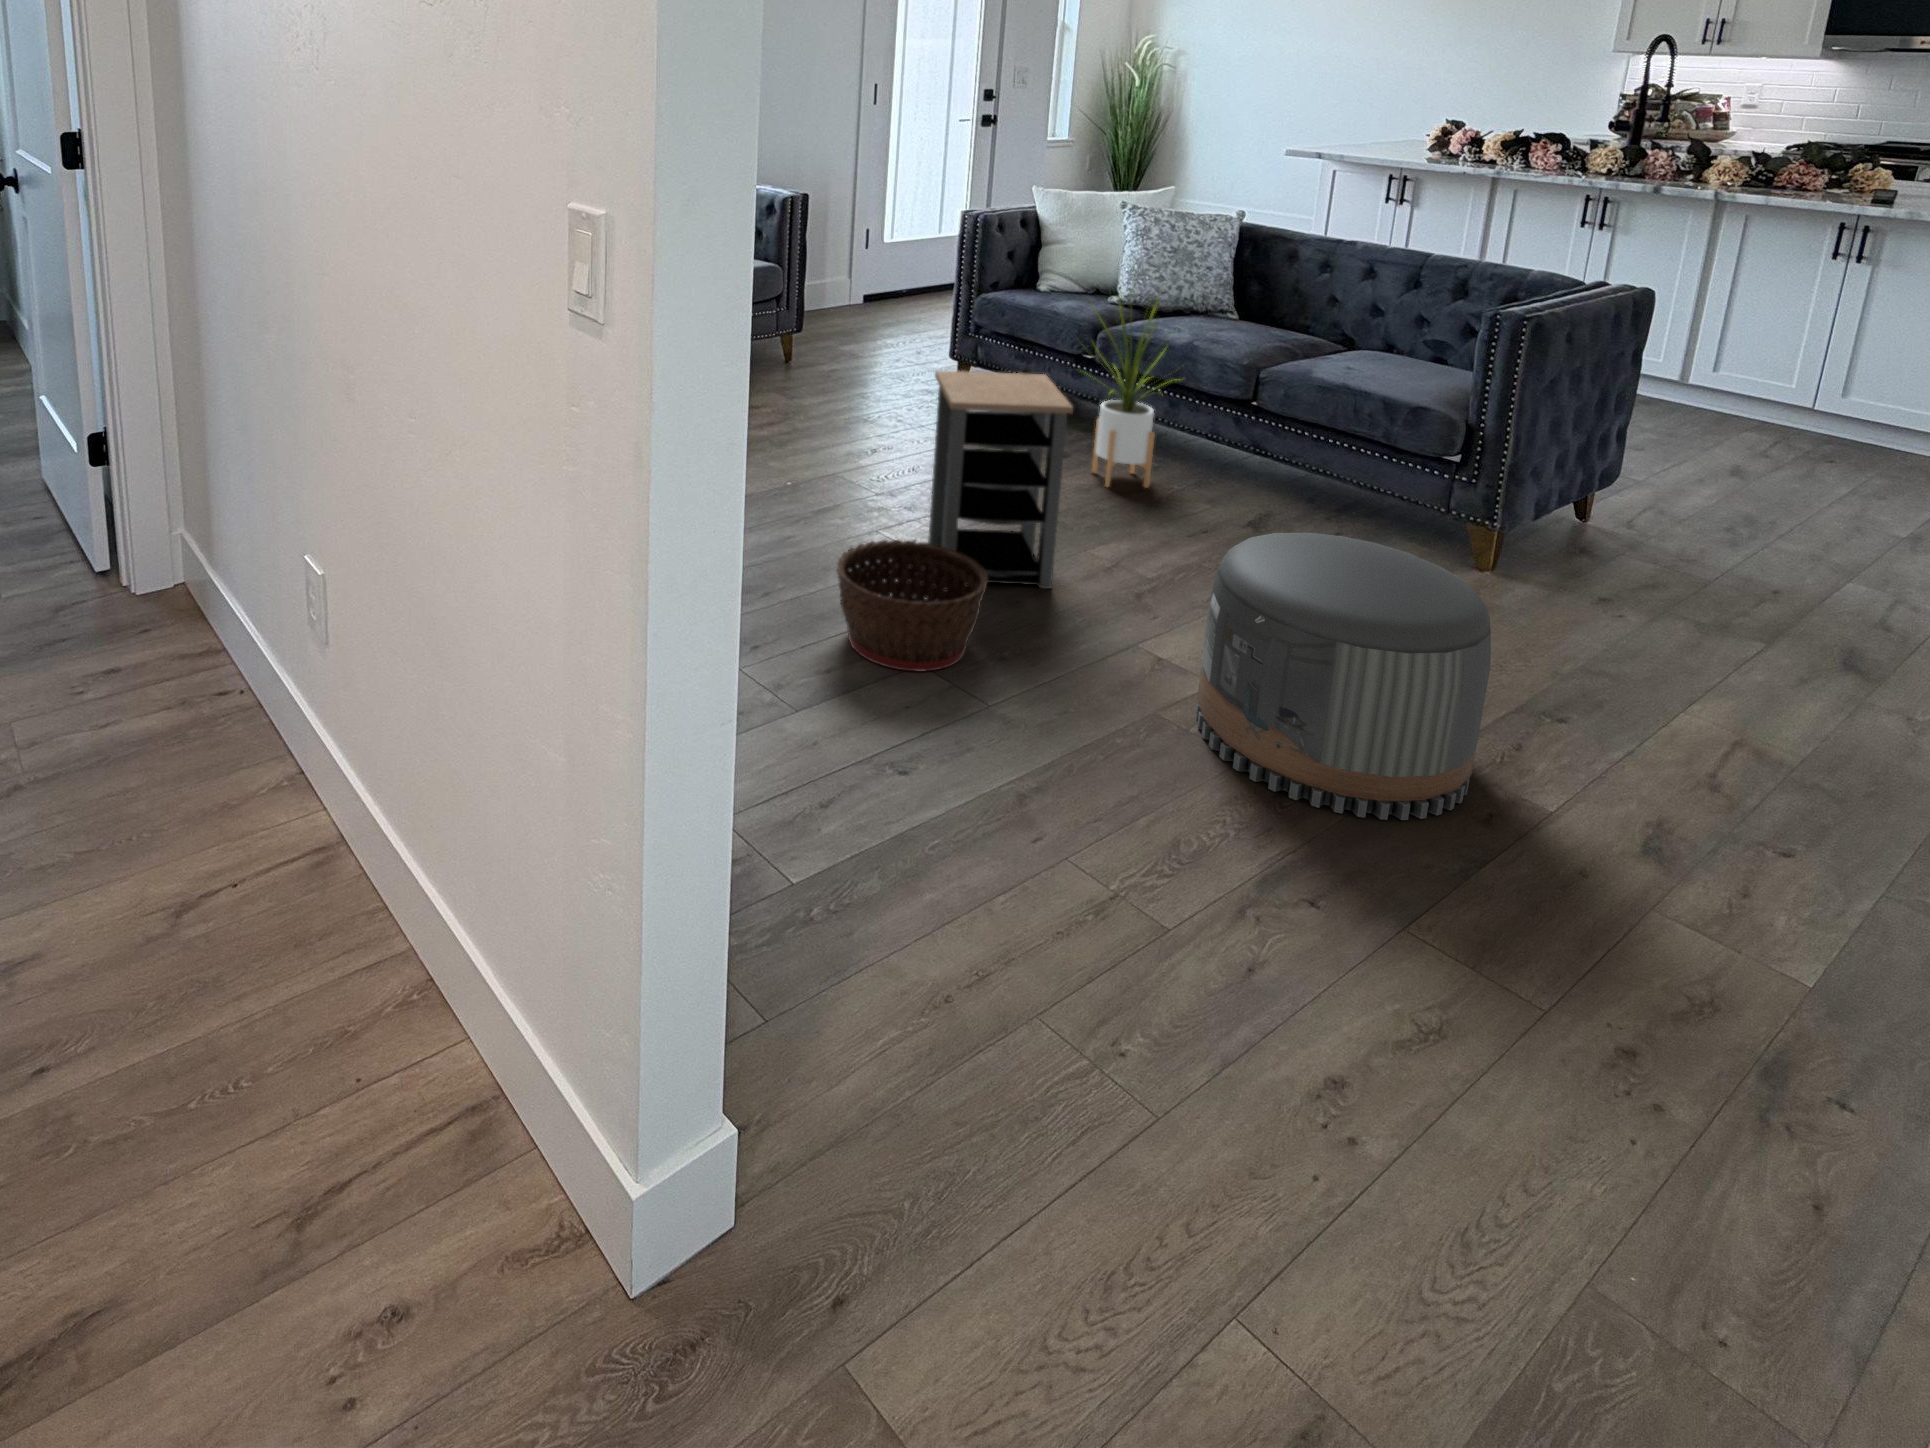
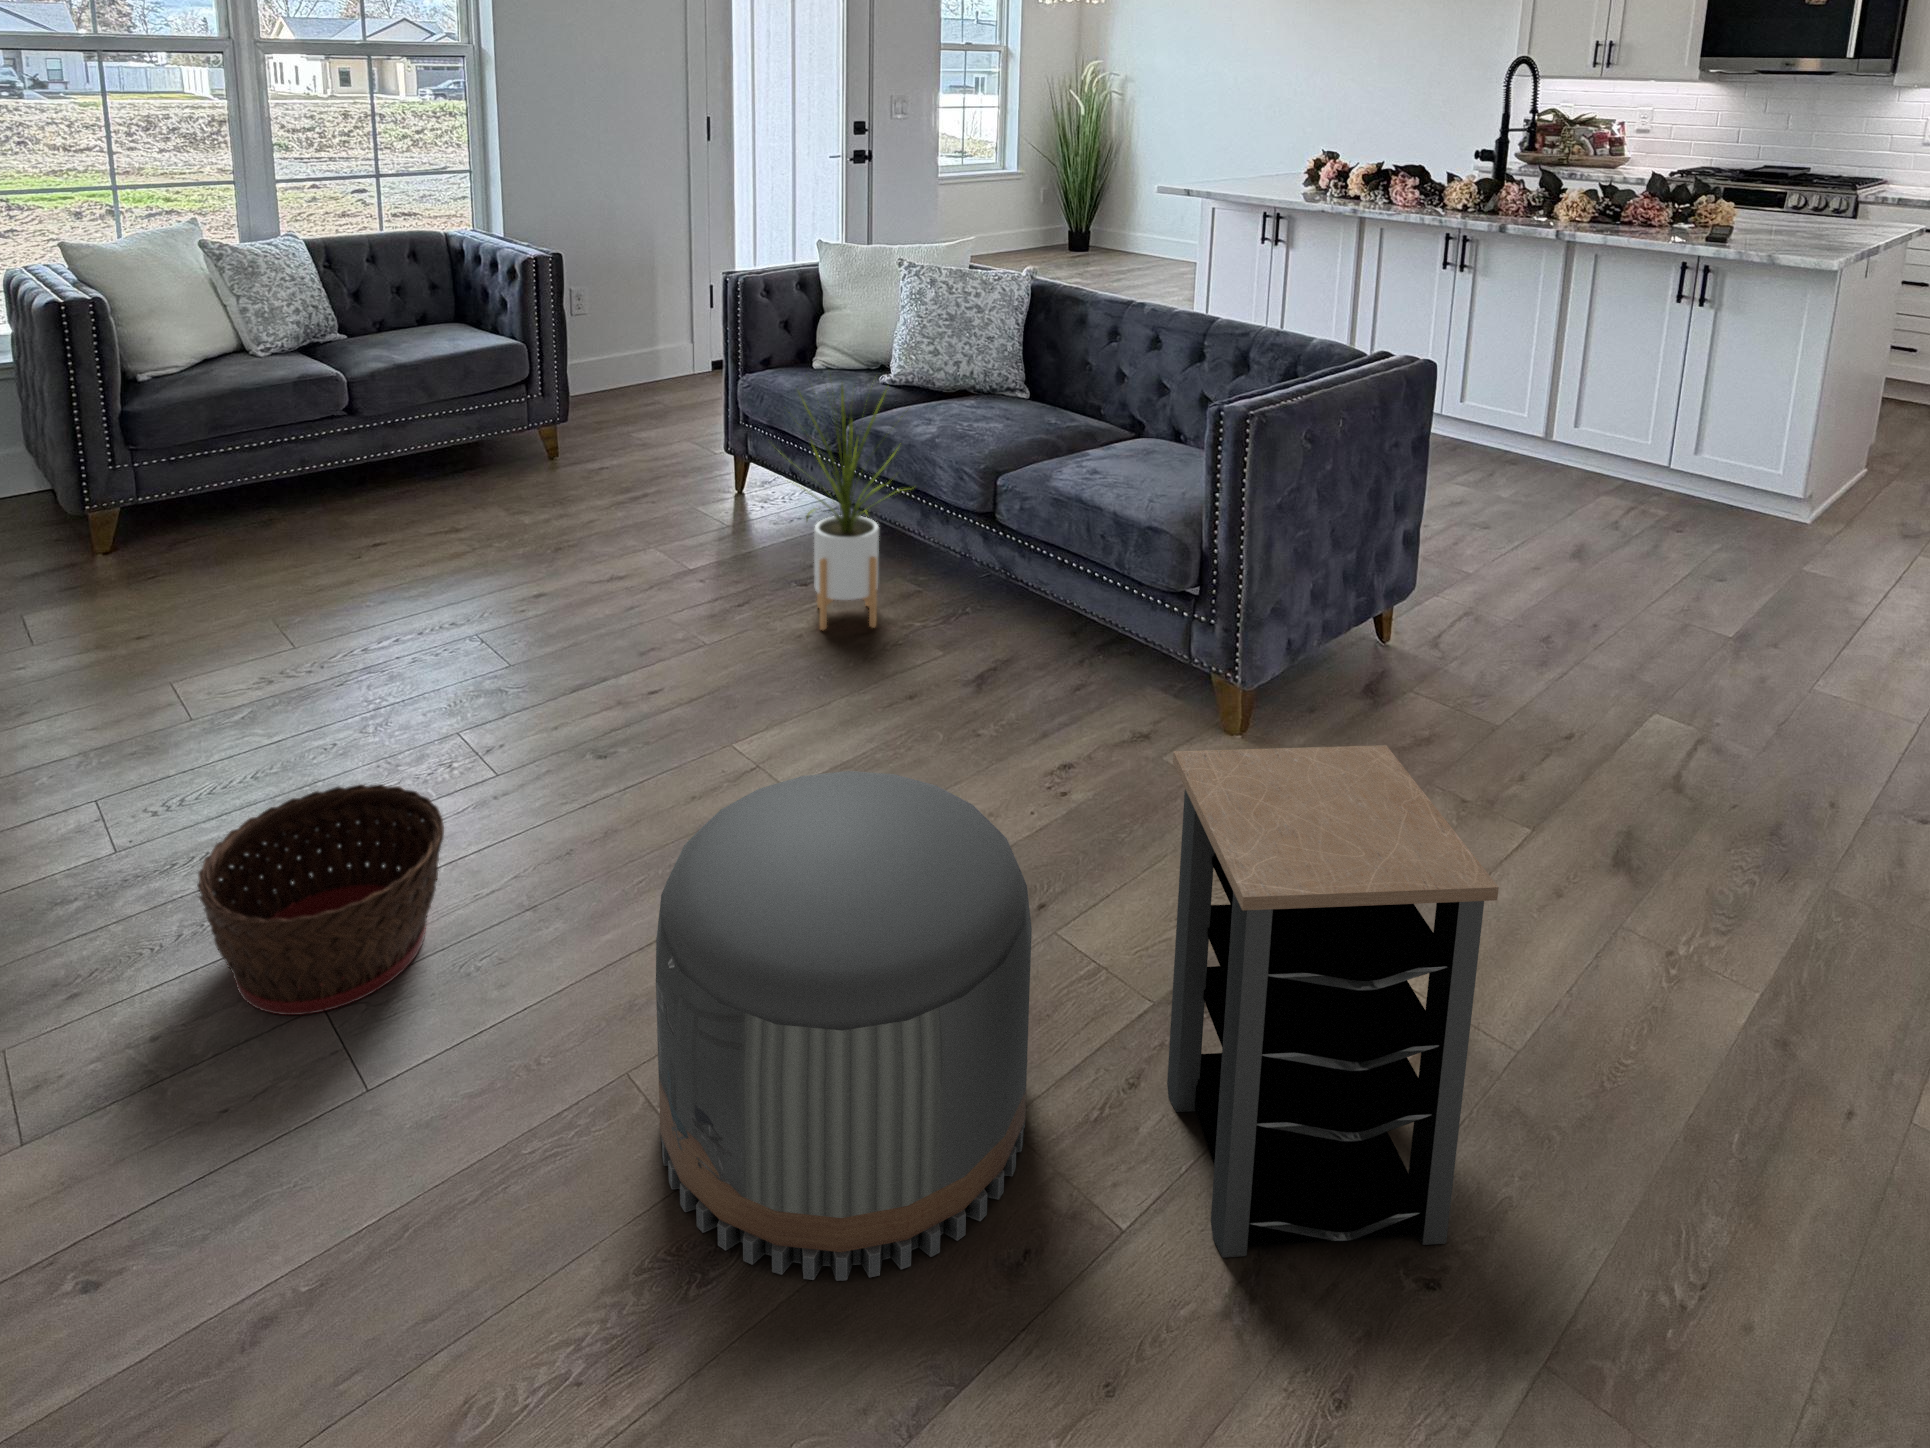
side table: present [928,371,1073,589] -> present [1167,745,1499,1257]

